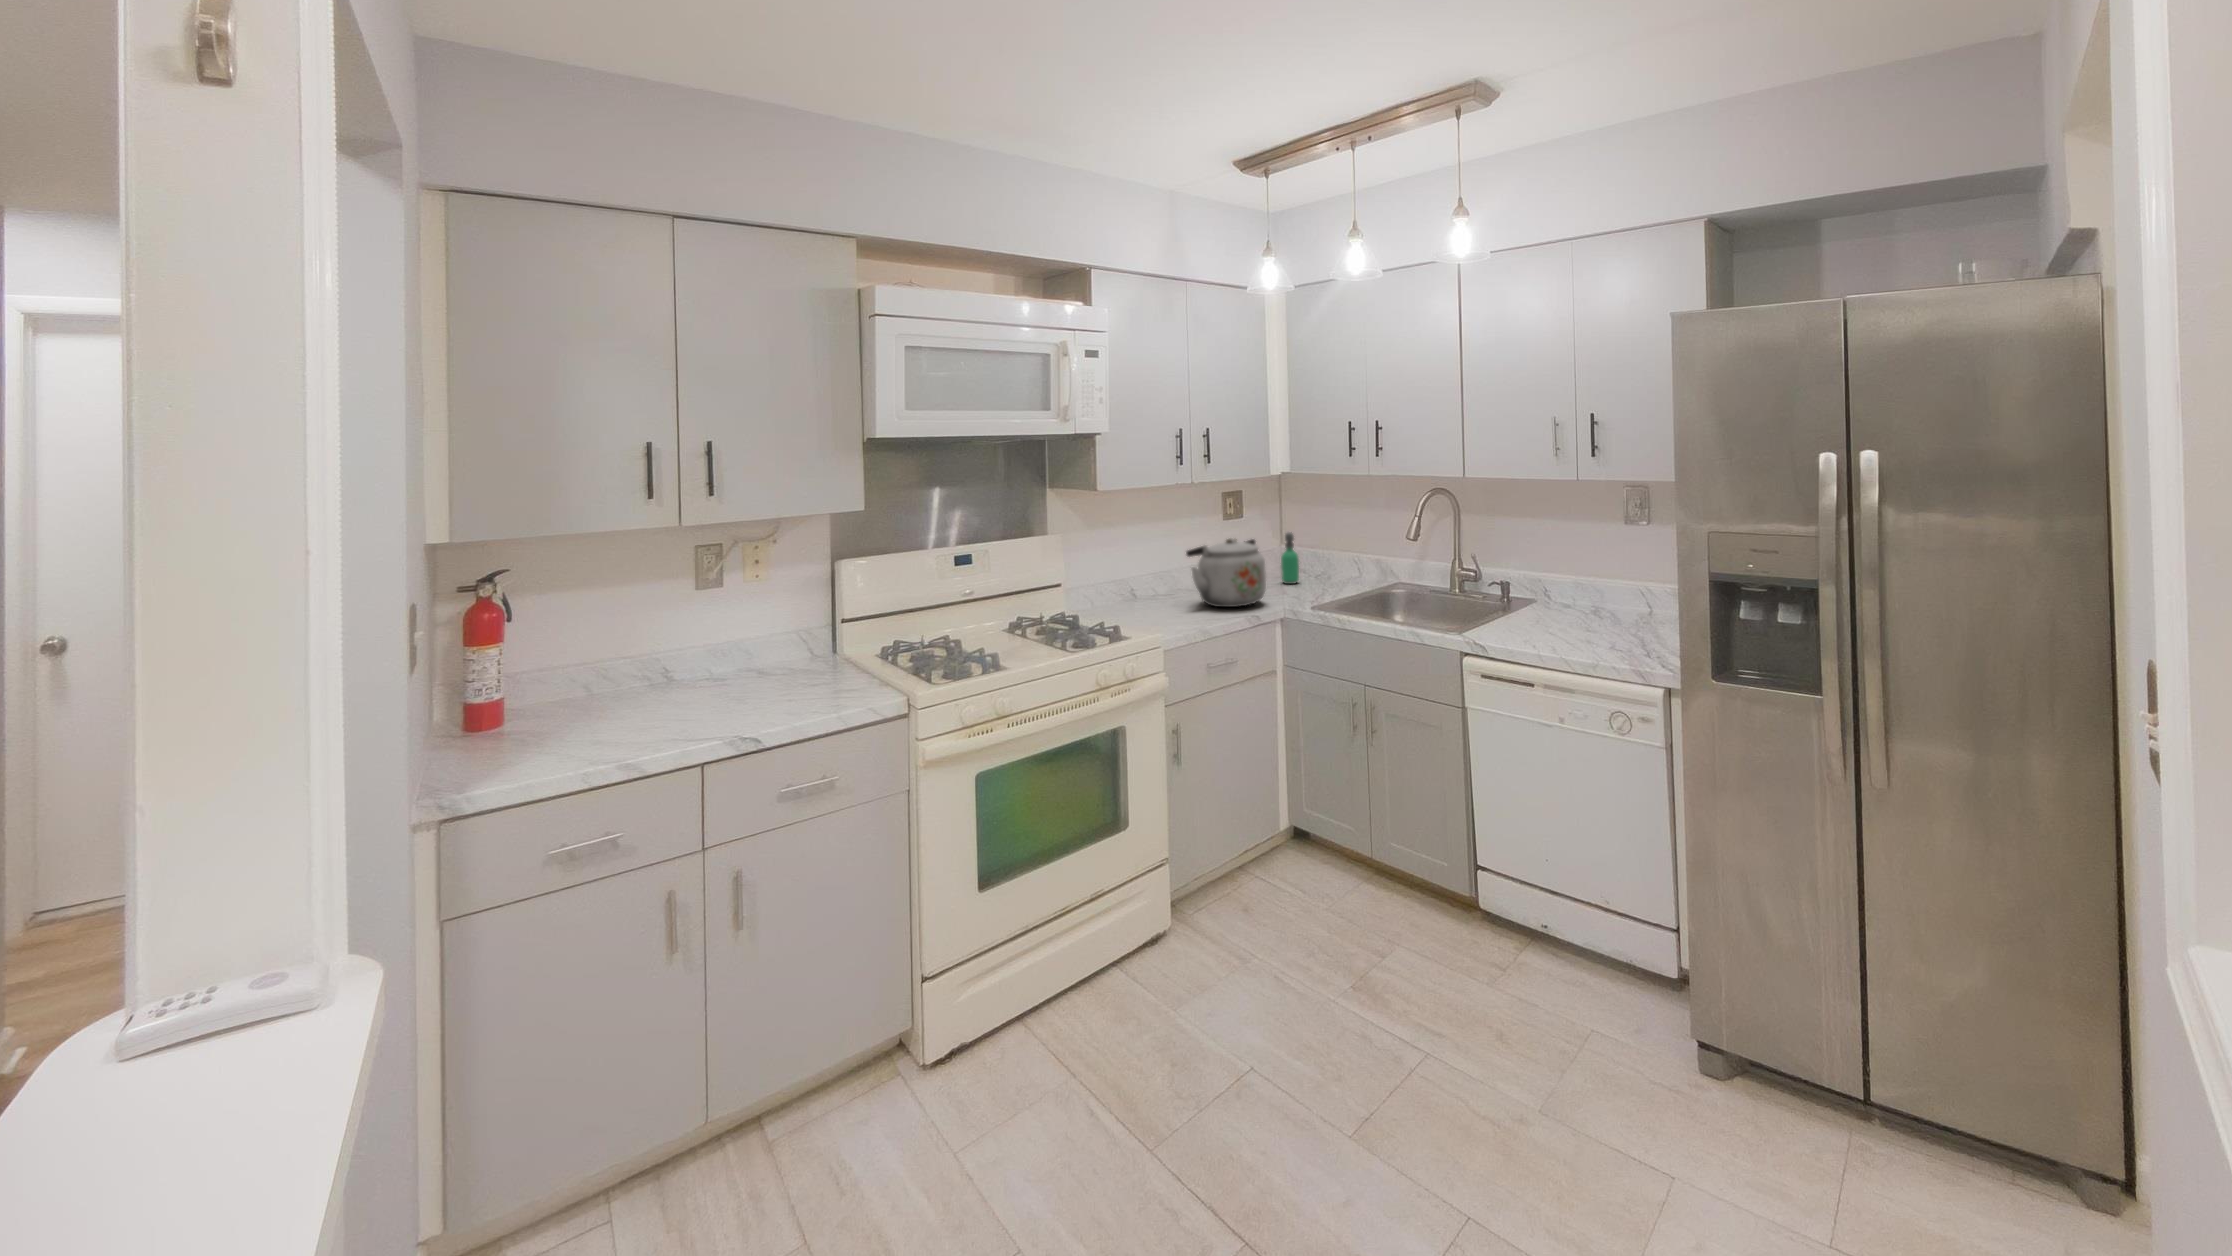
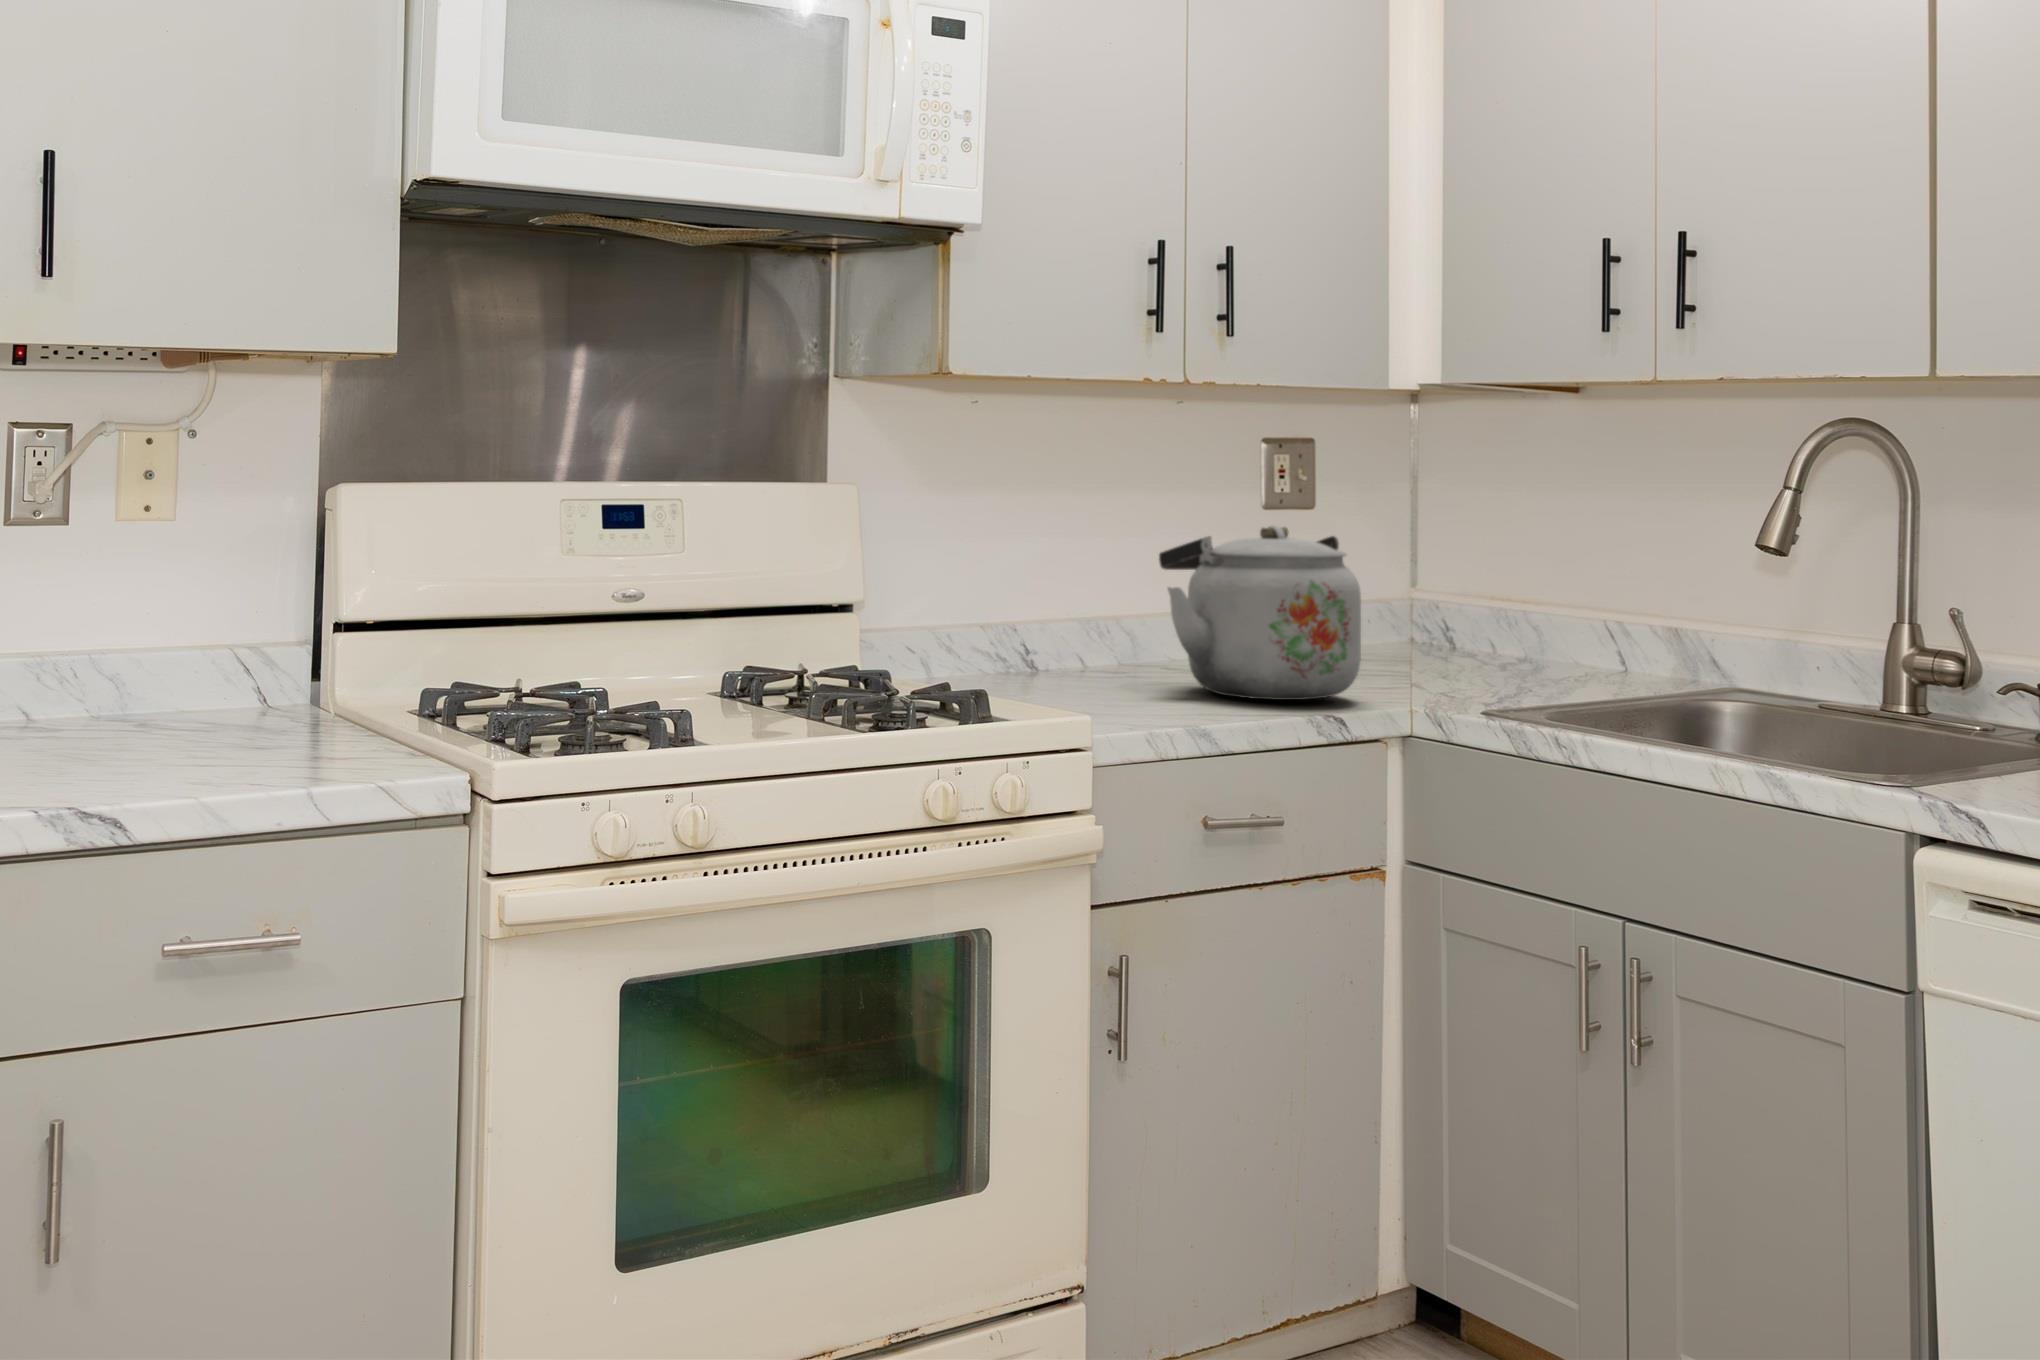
soap dispenser: present [1281,532,1299,584] -> none [1408,543,1454,678]

